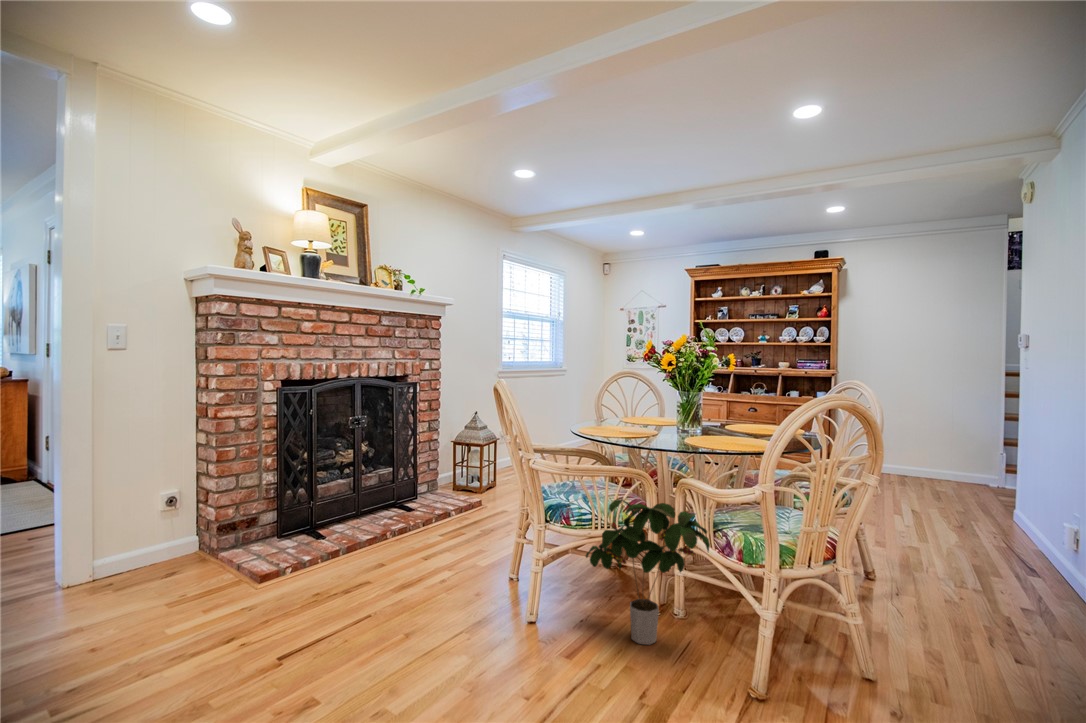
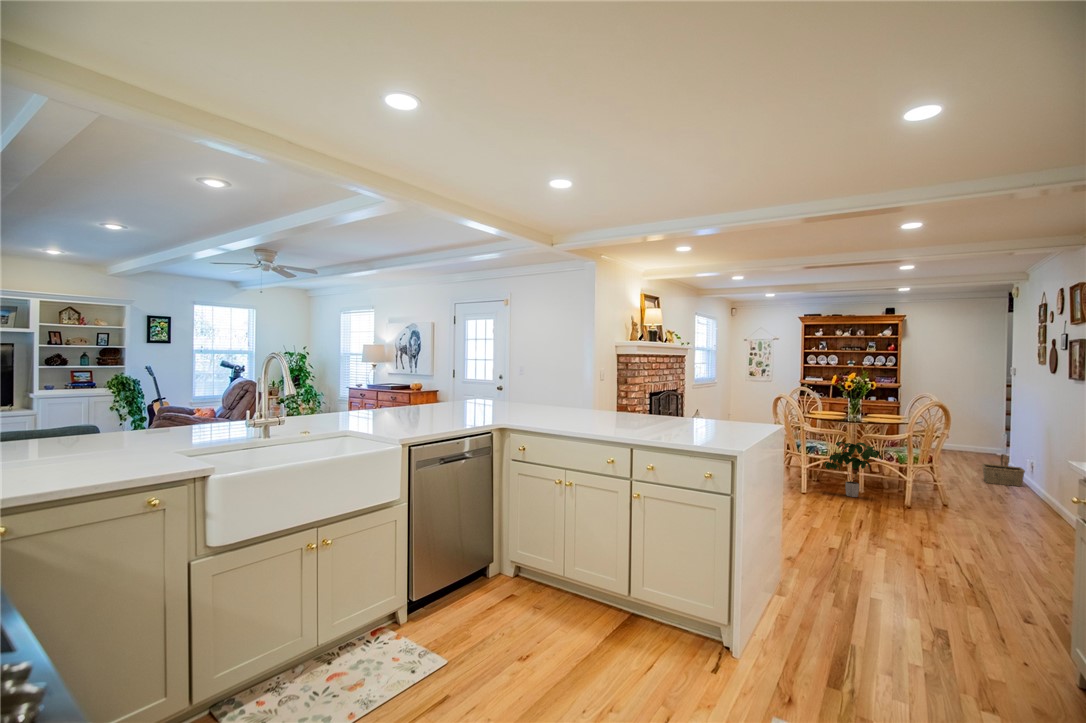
basket: none [966,509,1061,586] -> present [982,454,1025,487]

